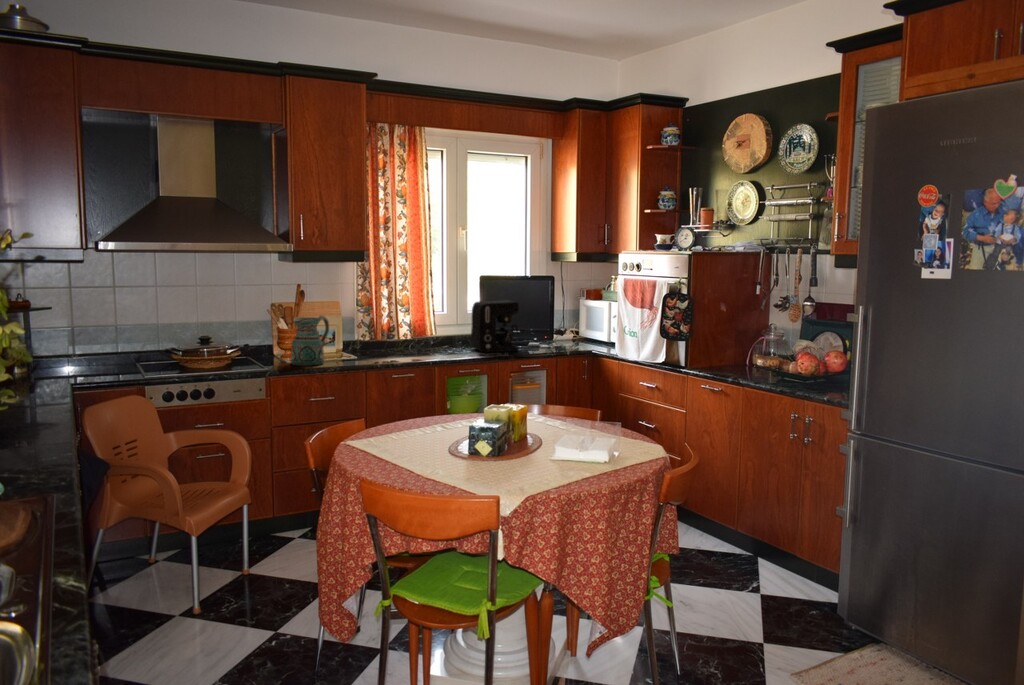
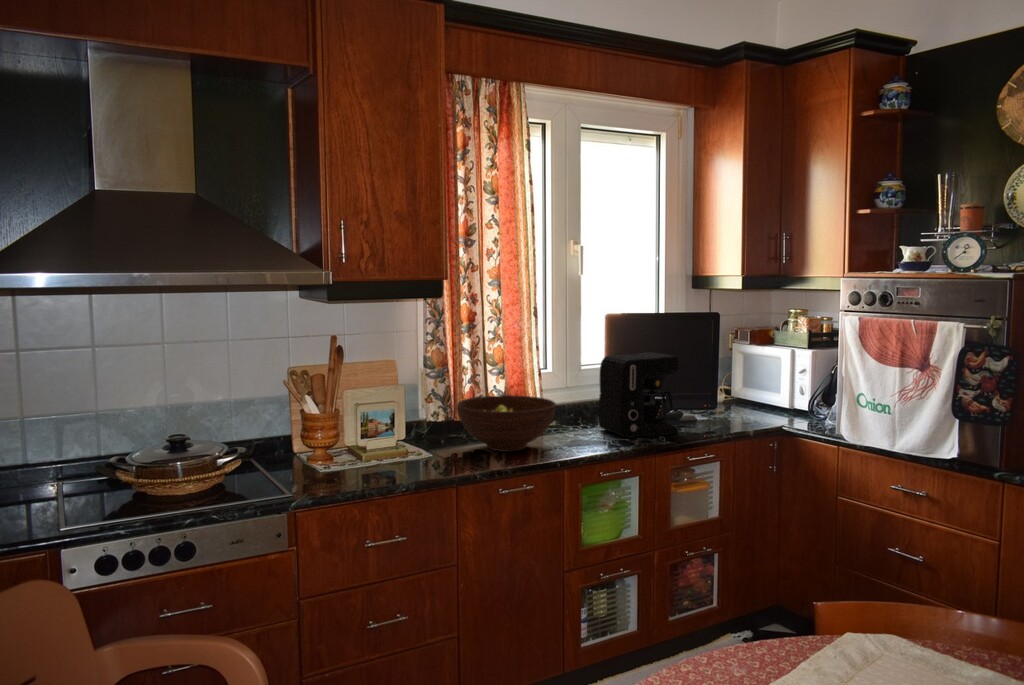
ceramic pitcher: present [291,316,329,366] -> none [328,391,391,482]
fruit bowl: none [373,324,435,356] -> present [457,395,556,452]

